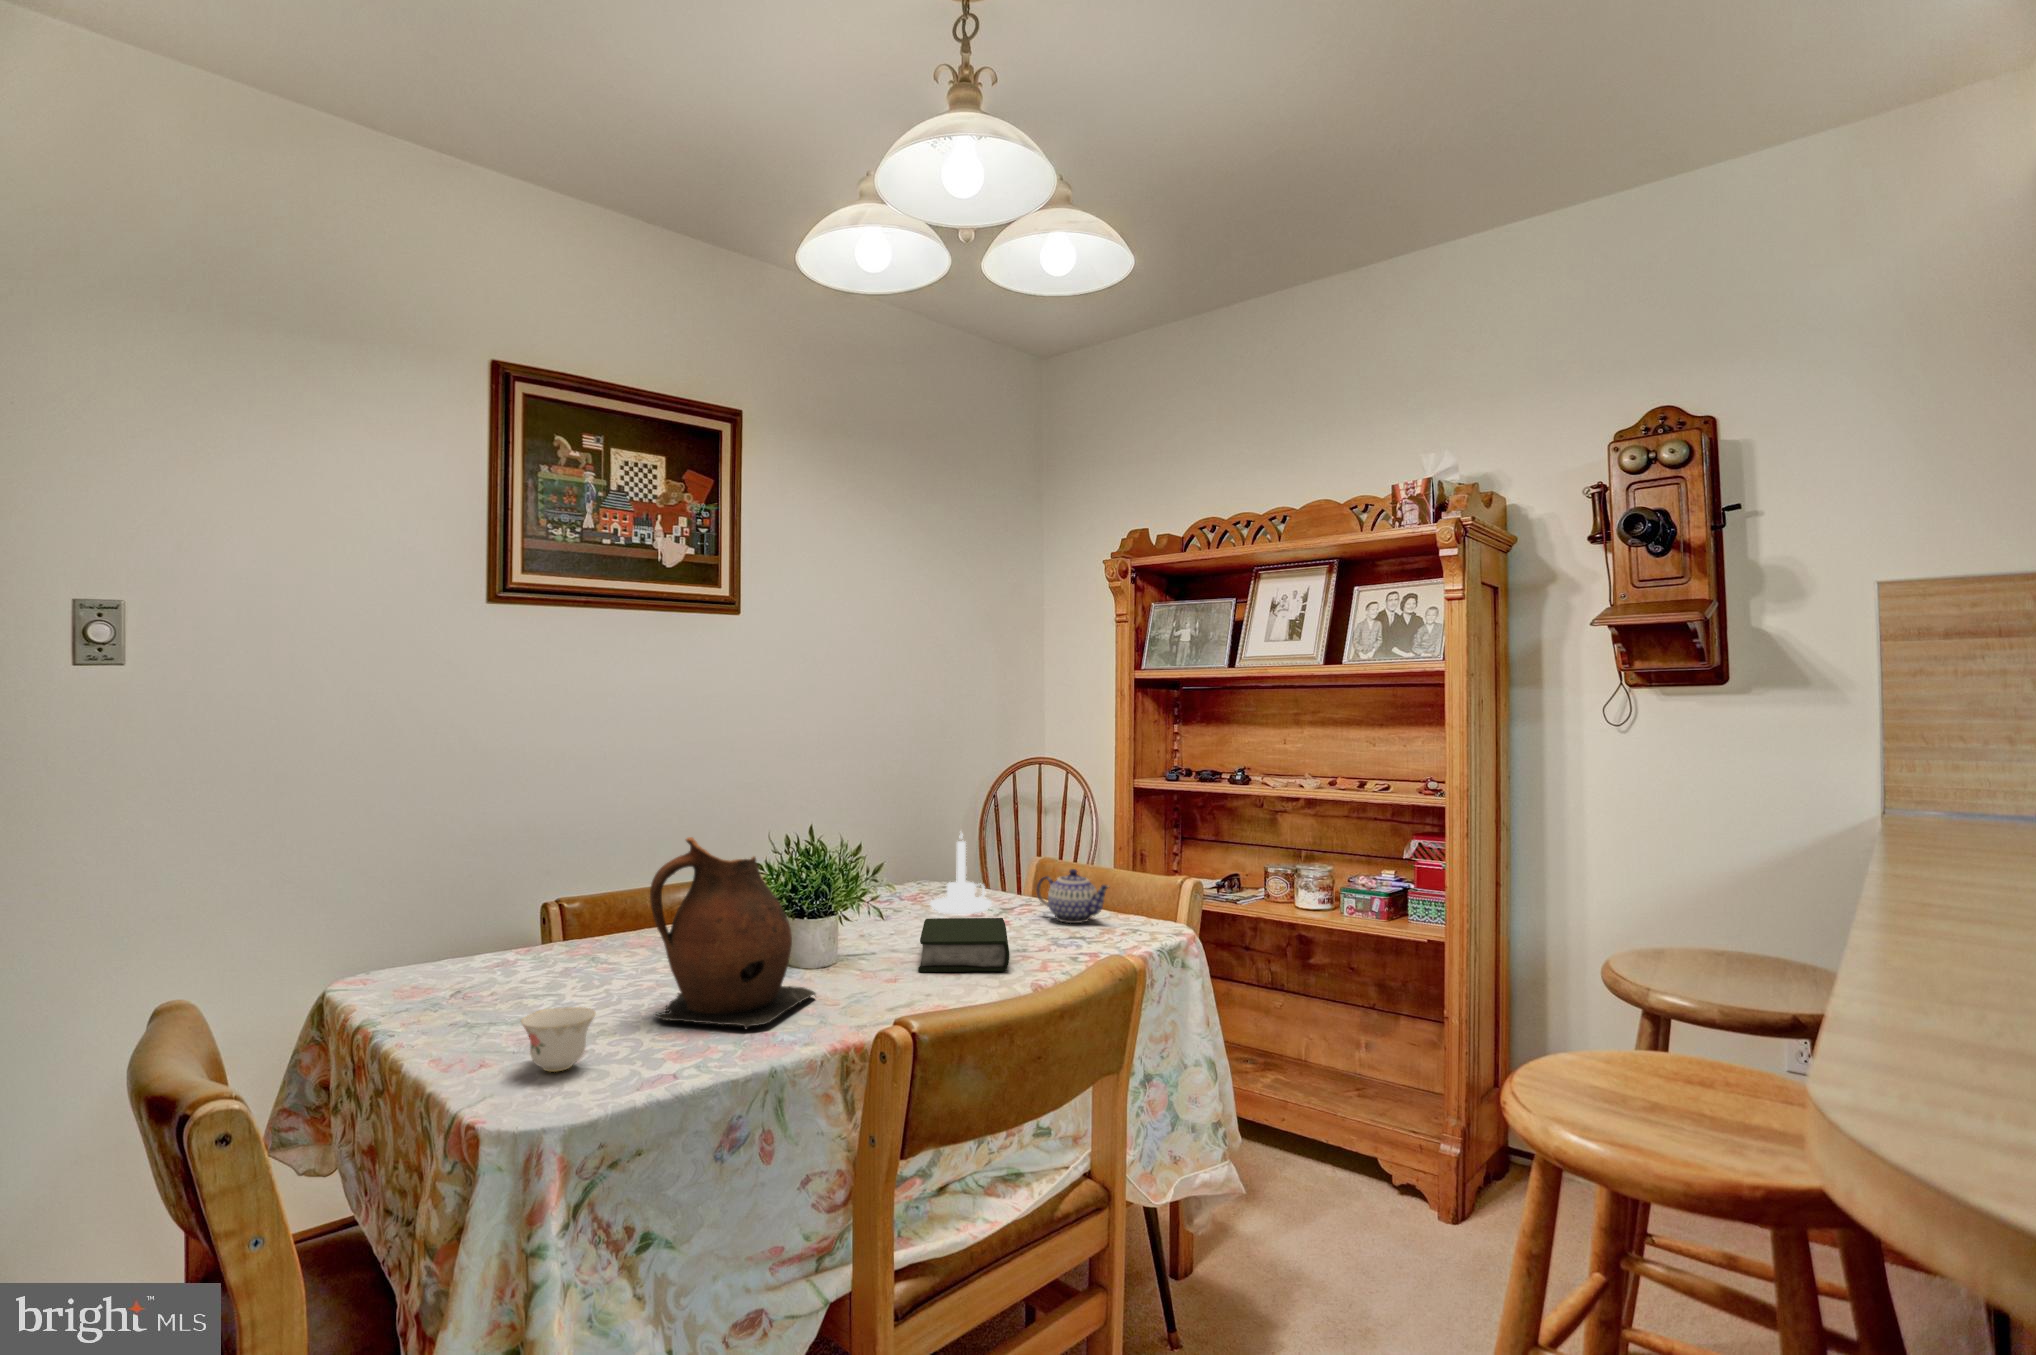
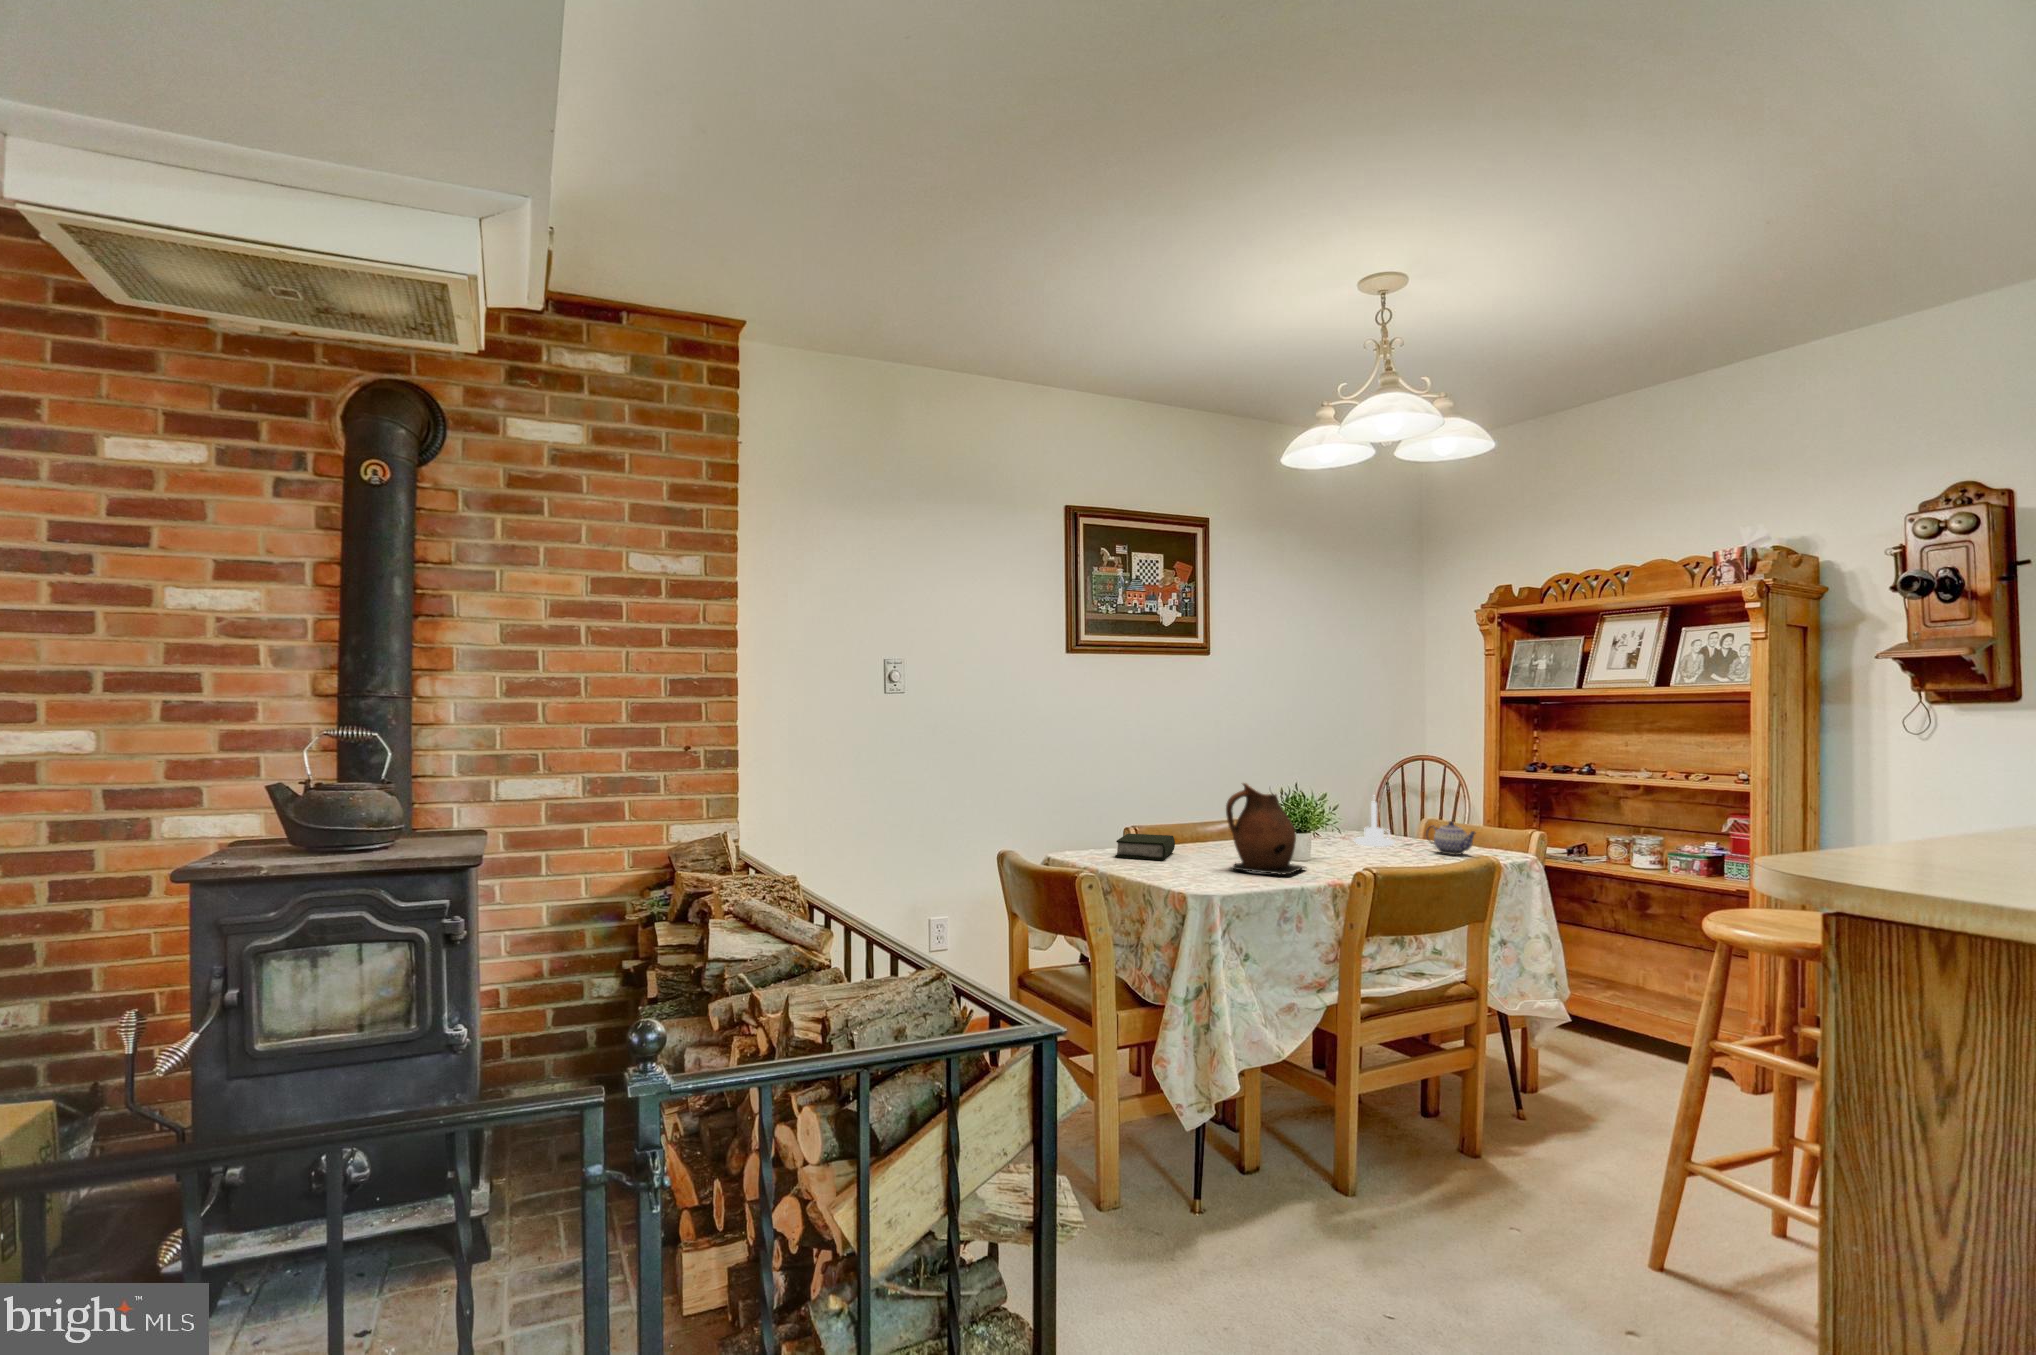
book: present [918,918,1009,972] -> present [1115,834,1175,860]
teacup: present [521,1007,596,1072] -> none [1187,855,1218,880]

